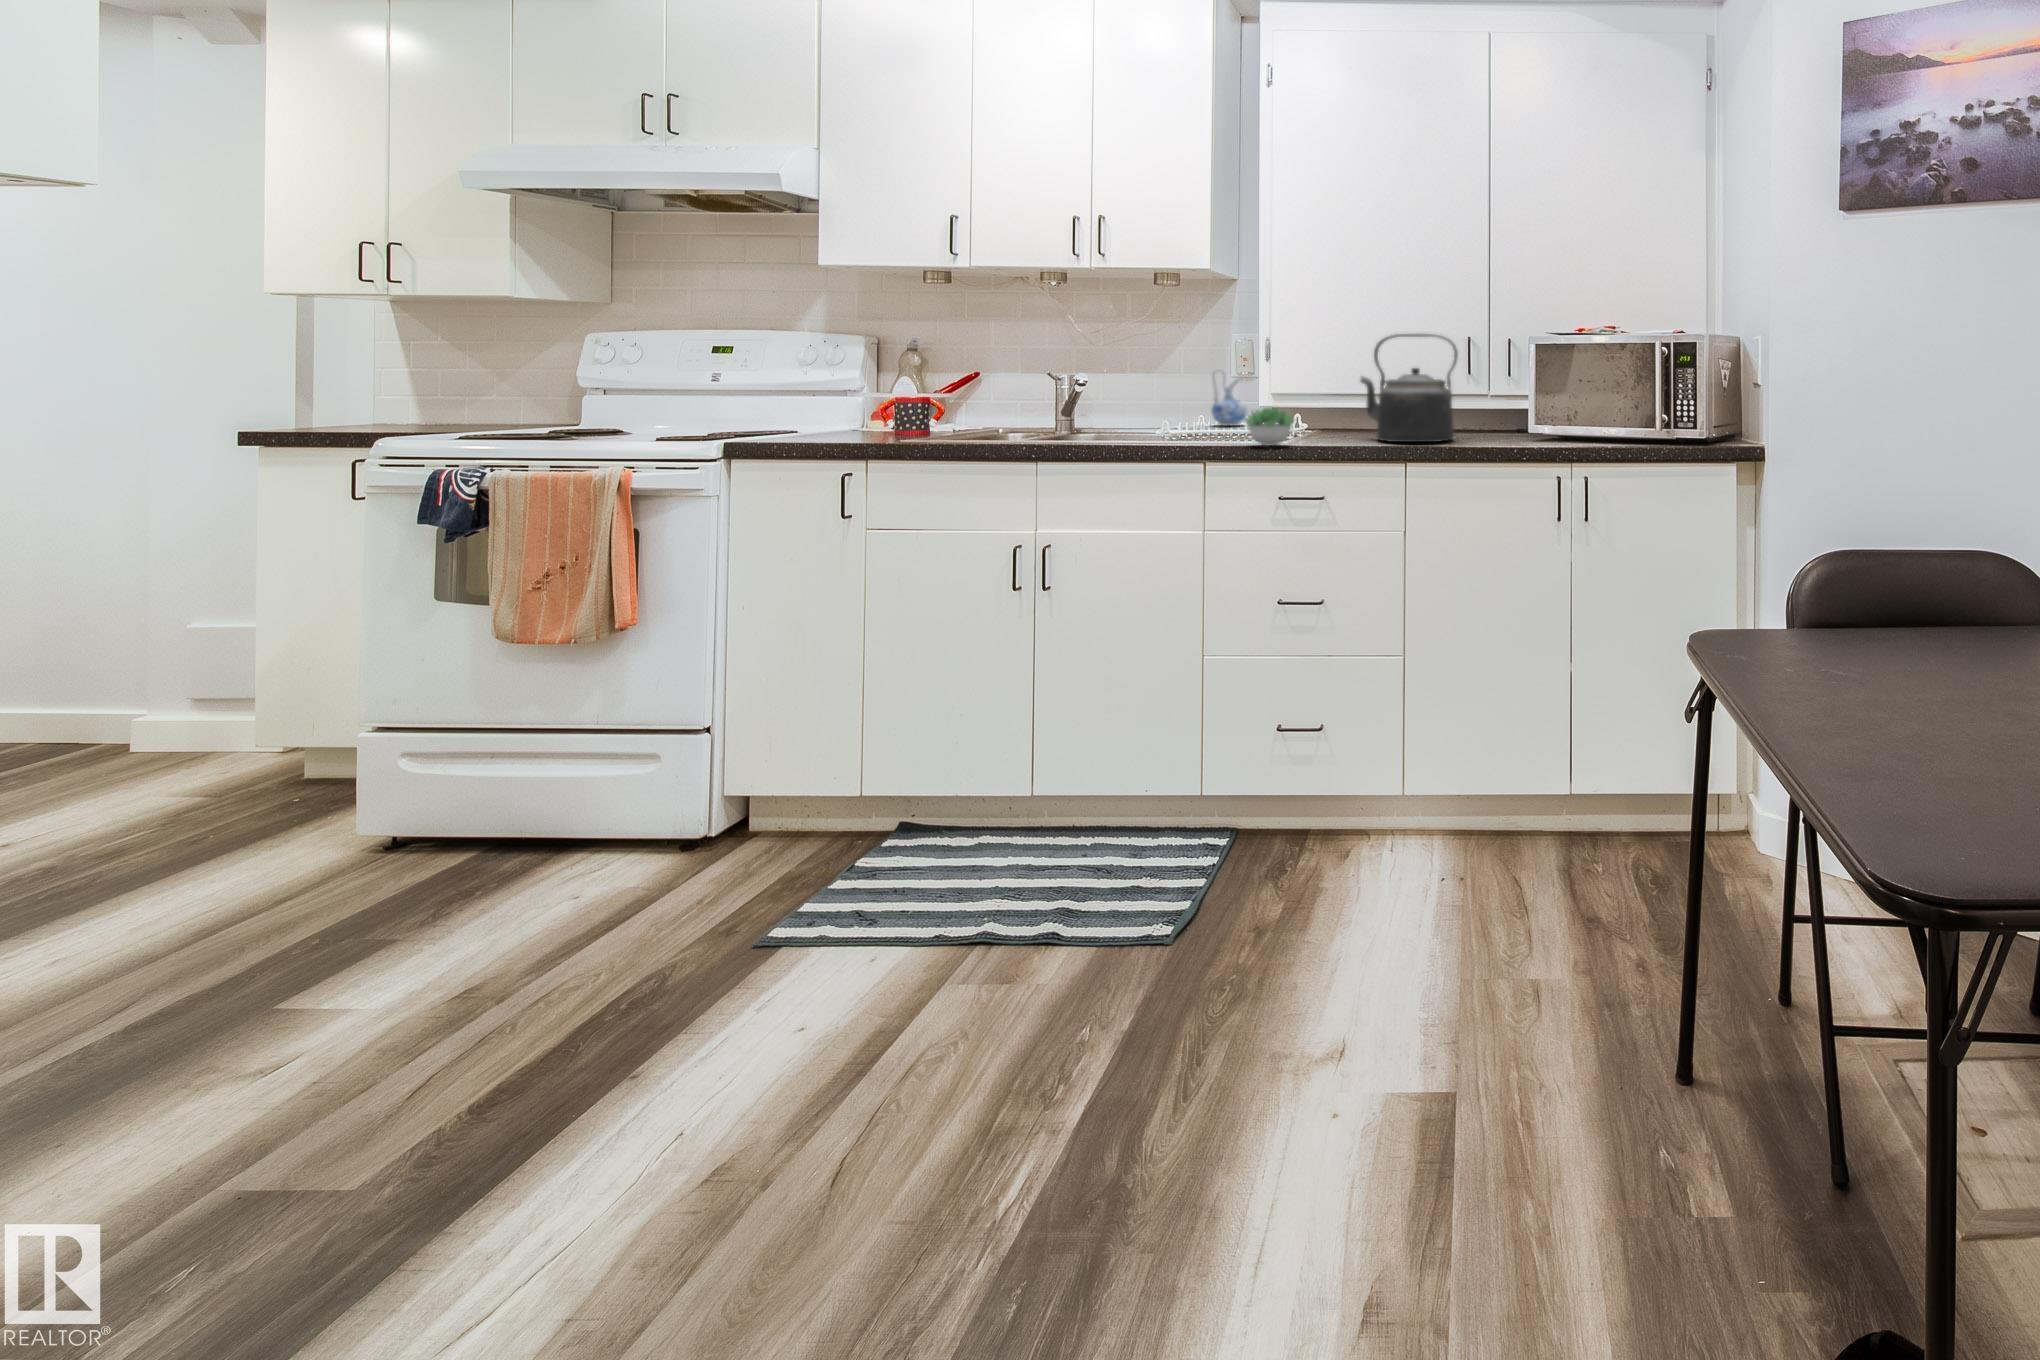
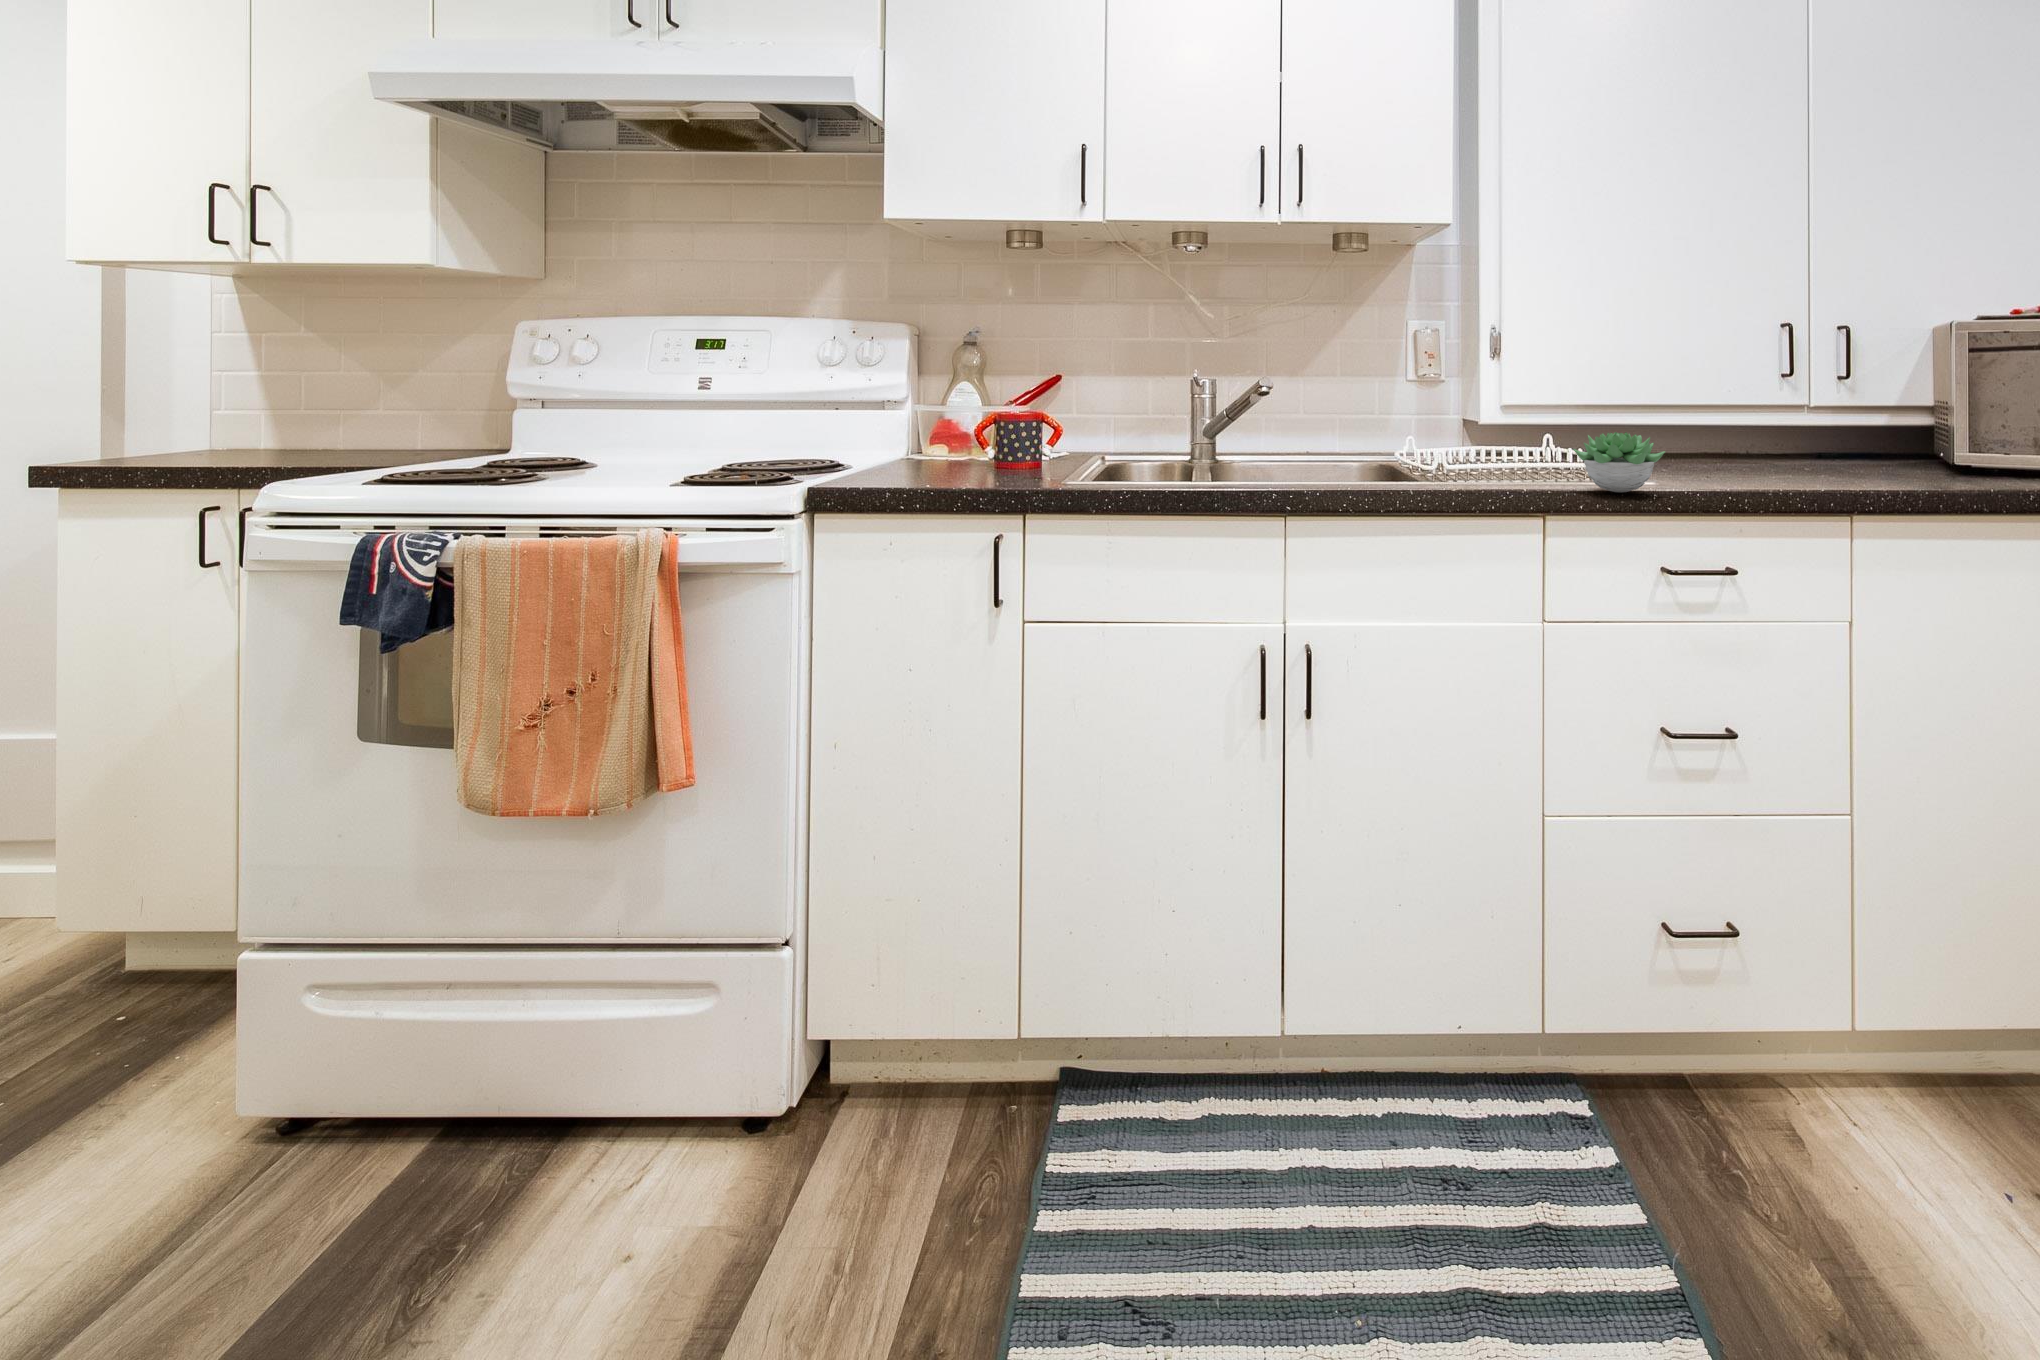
kettle: present [1361,334,1458,442] -> none [1686,321,1854,485]
ceramic pitcher: present [1212,370,1247,426] -> none [1394,372,1444,454]

